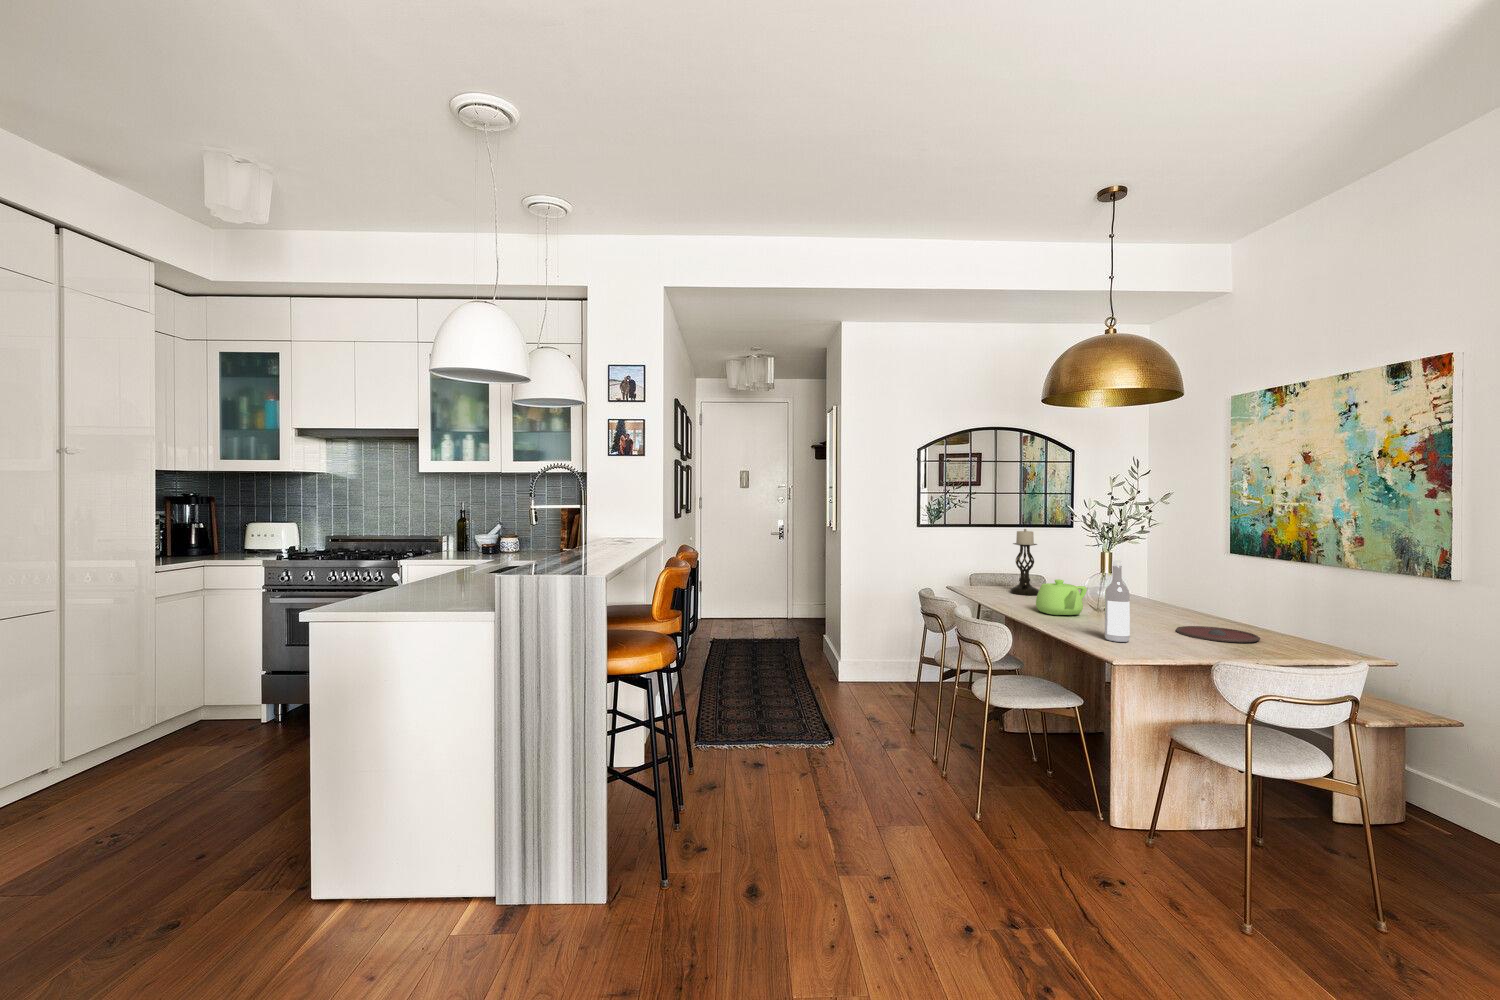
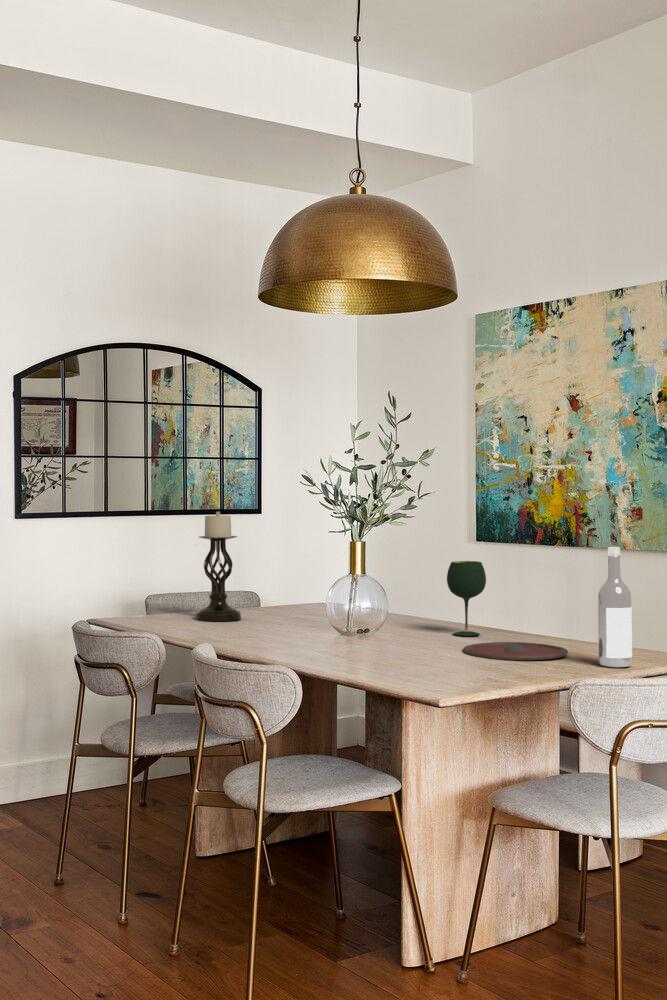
wine bottle: present [1105,560,1130,642] -> present [598,547,632,667]
wine glass: none [1178,569,1209,620] -> present [447,561,486,636]
teapot: present [1036,579,1087,615] -> none [260,588,333,647]

